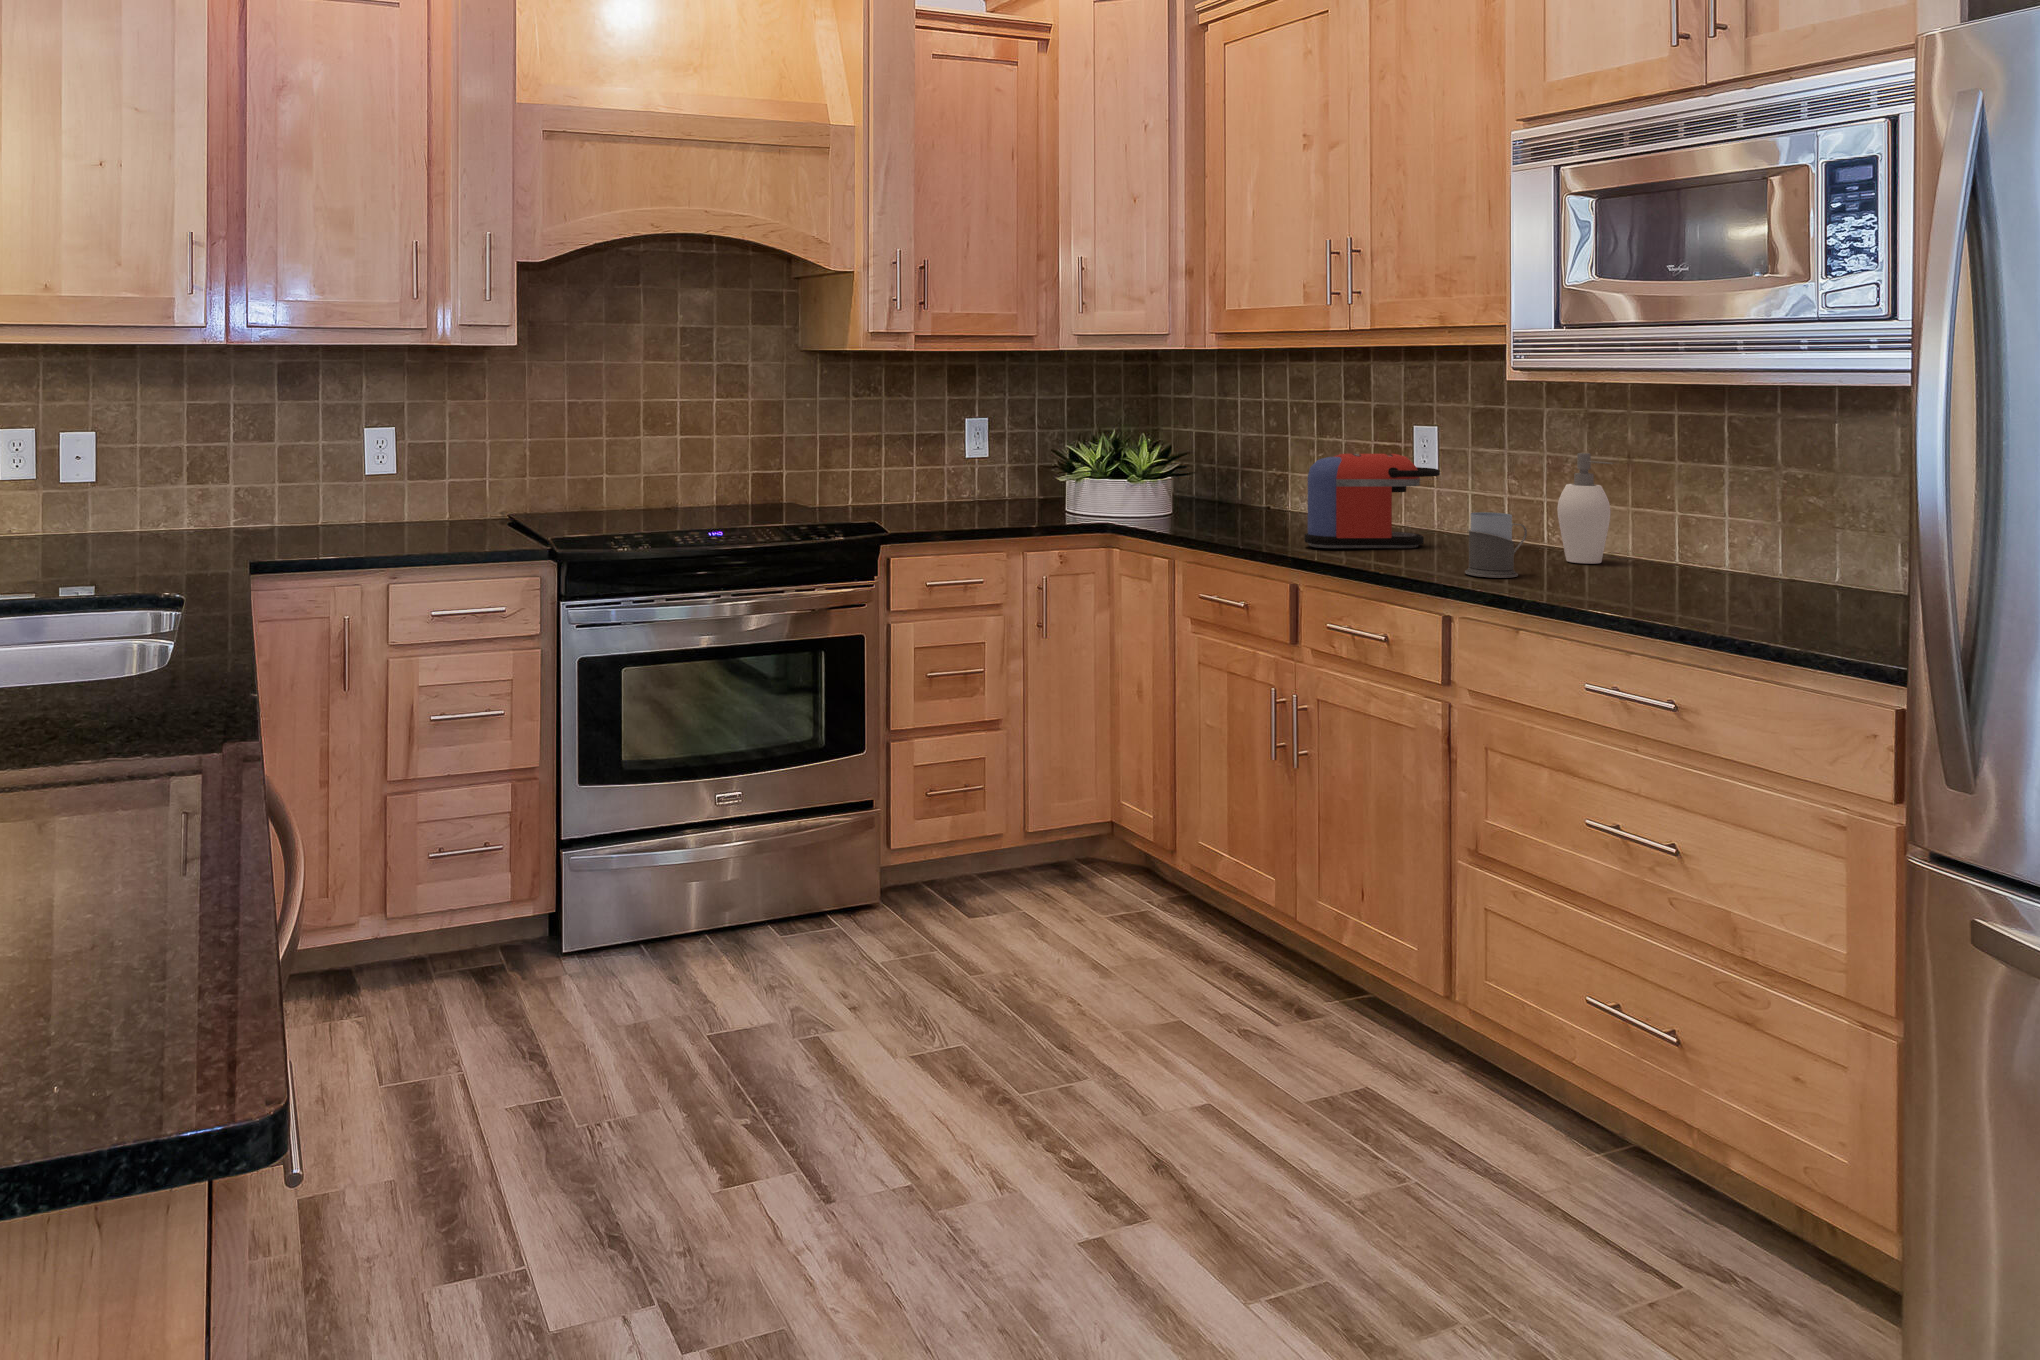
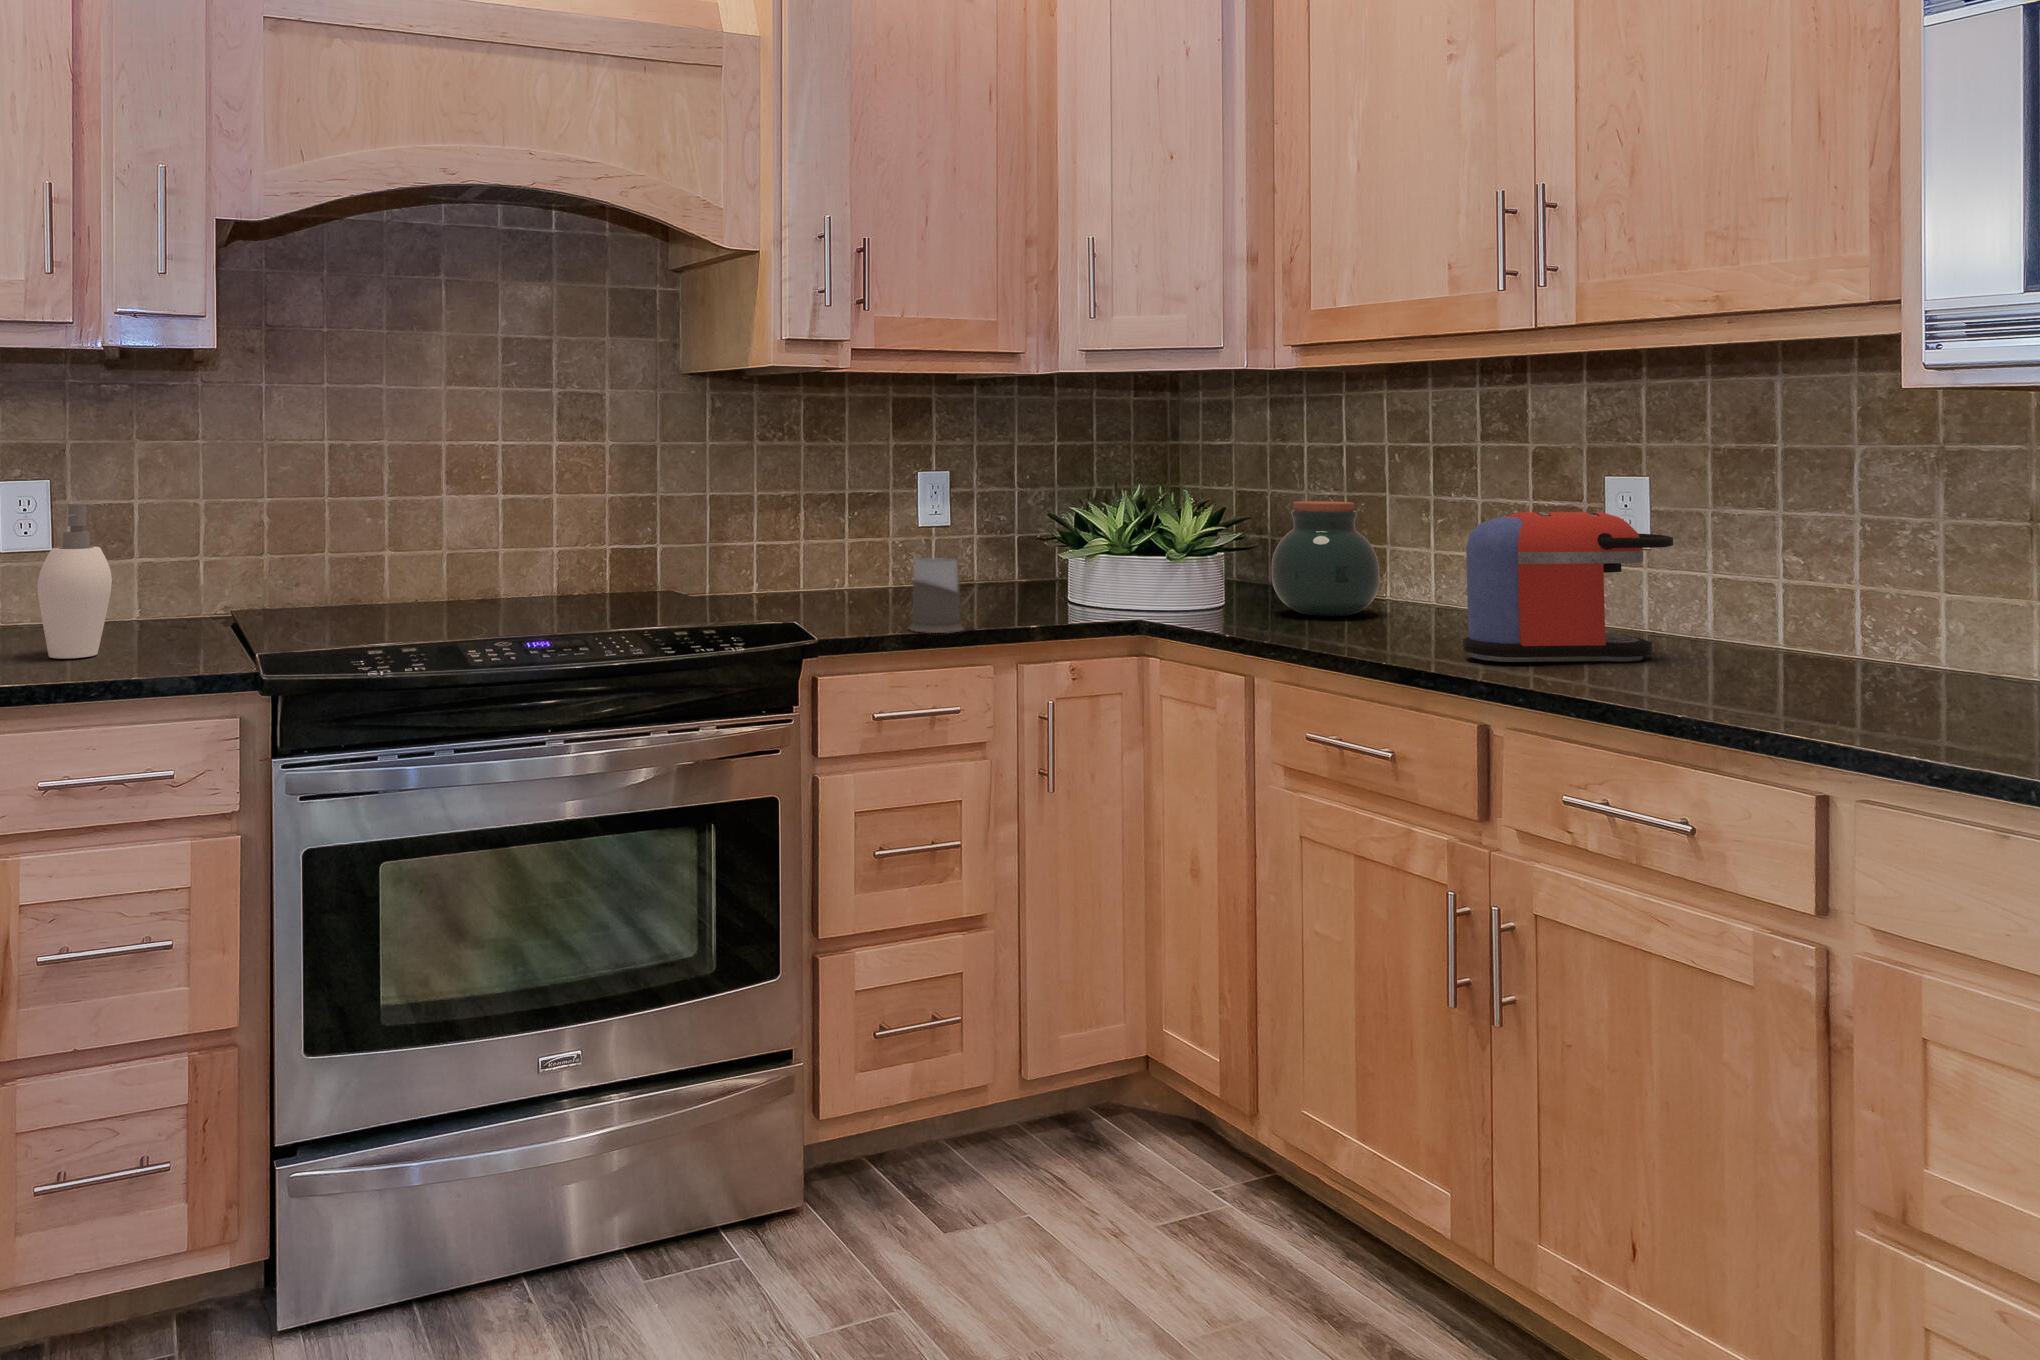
jar: none [1204,443,1276,522] -> present [1272,501,1380,616]
soap dispenser: present [1557,453,1613,564] -> present [38,503,112,658]
mug: present [1465,512,1527,578] -> present [909,558,976,633]

